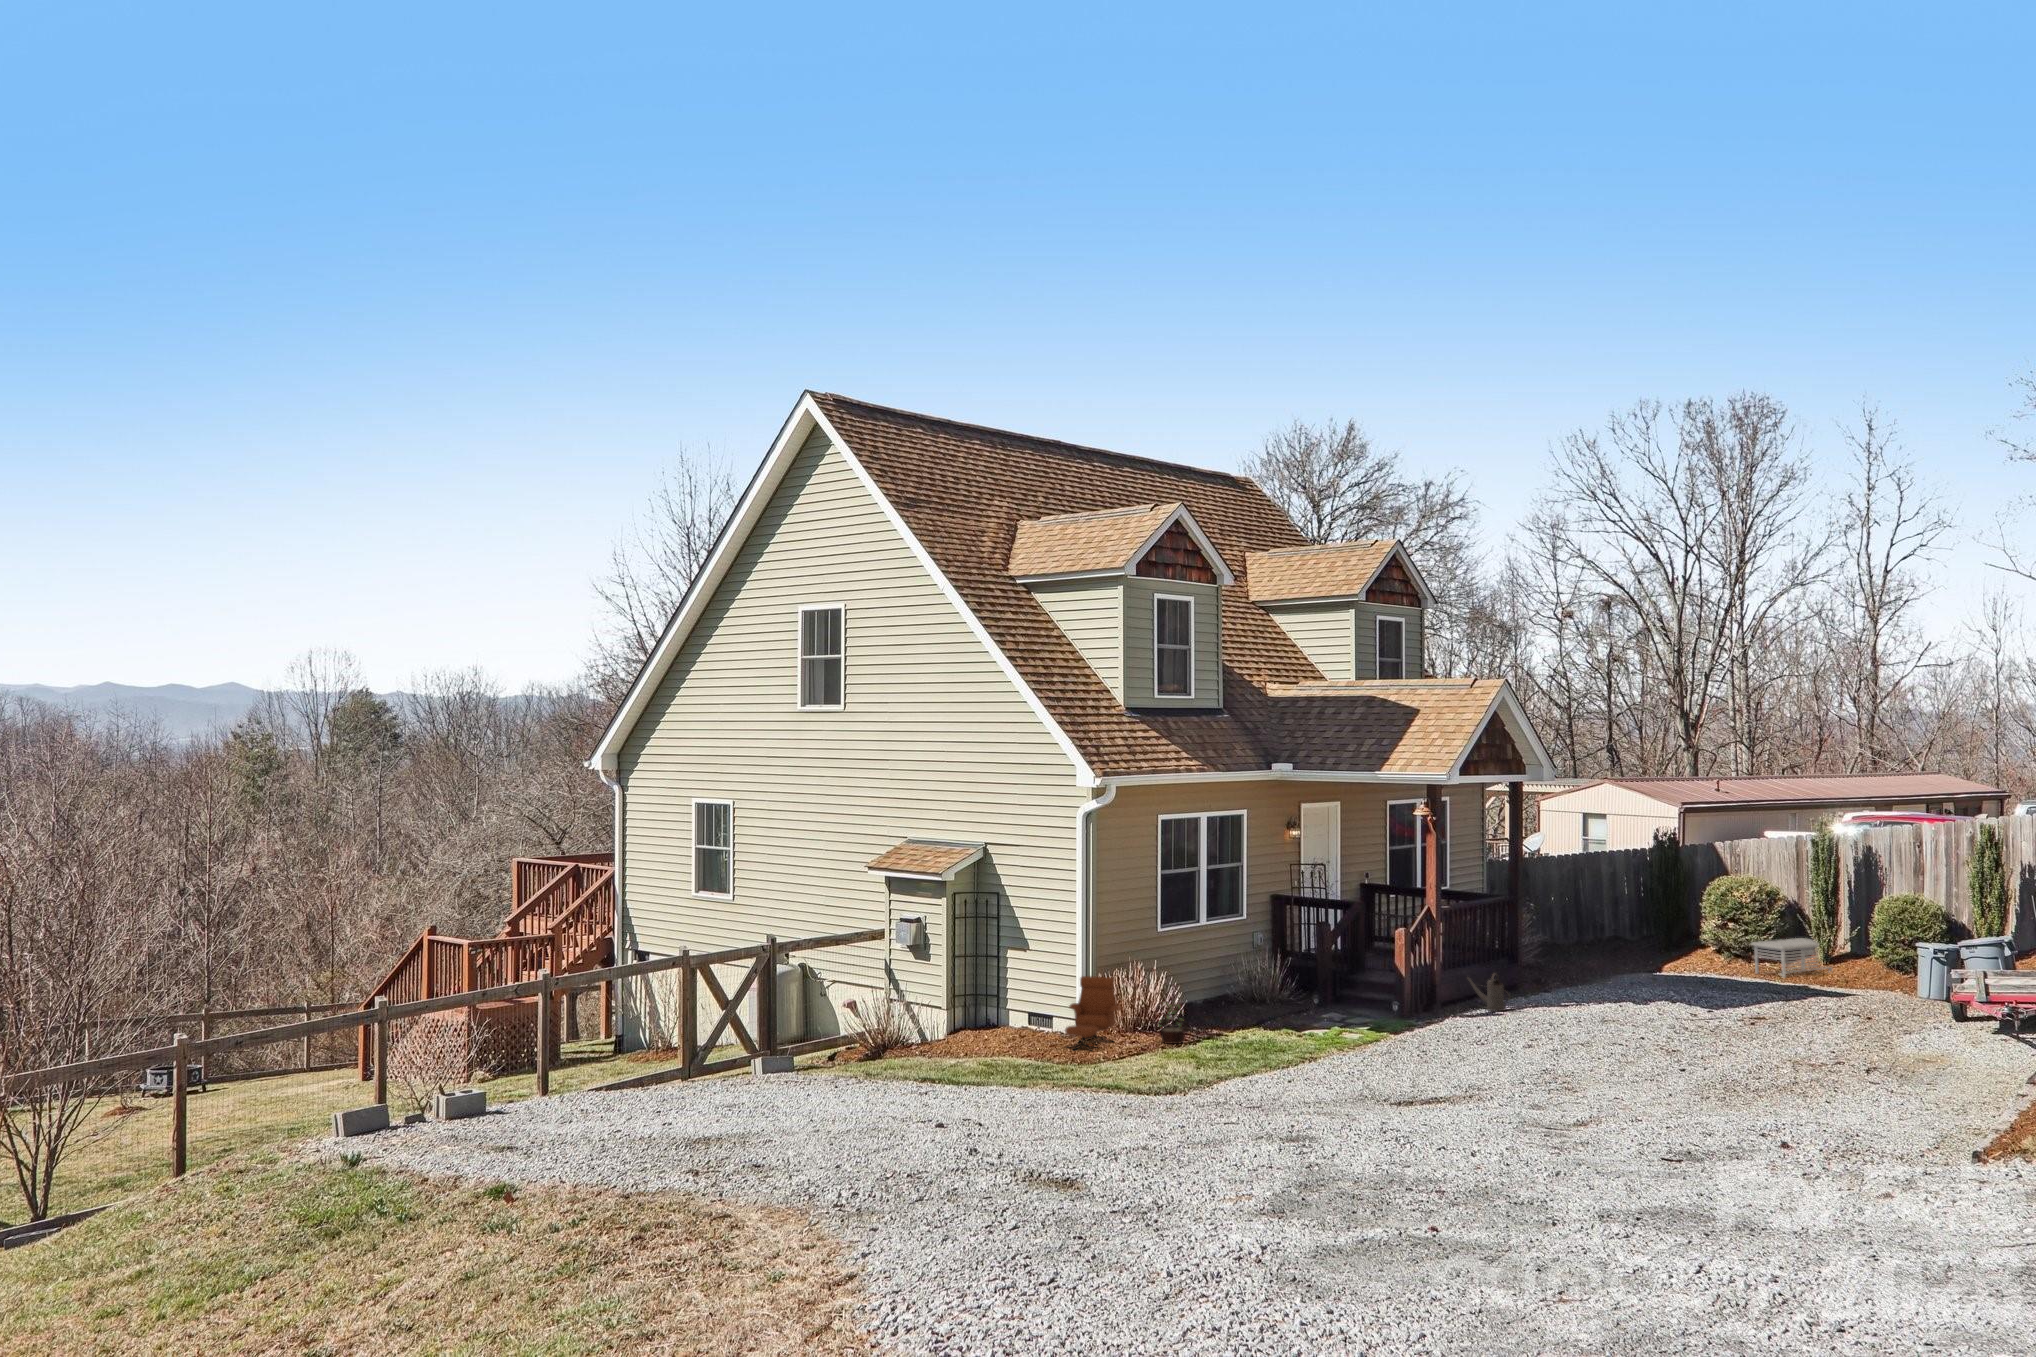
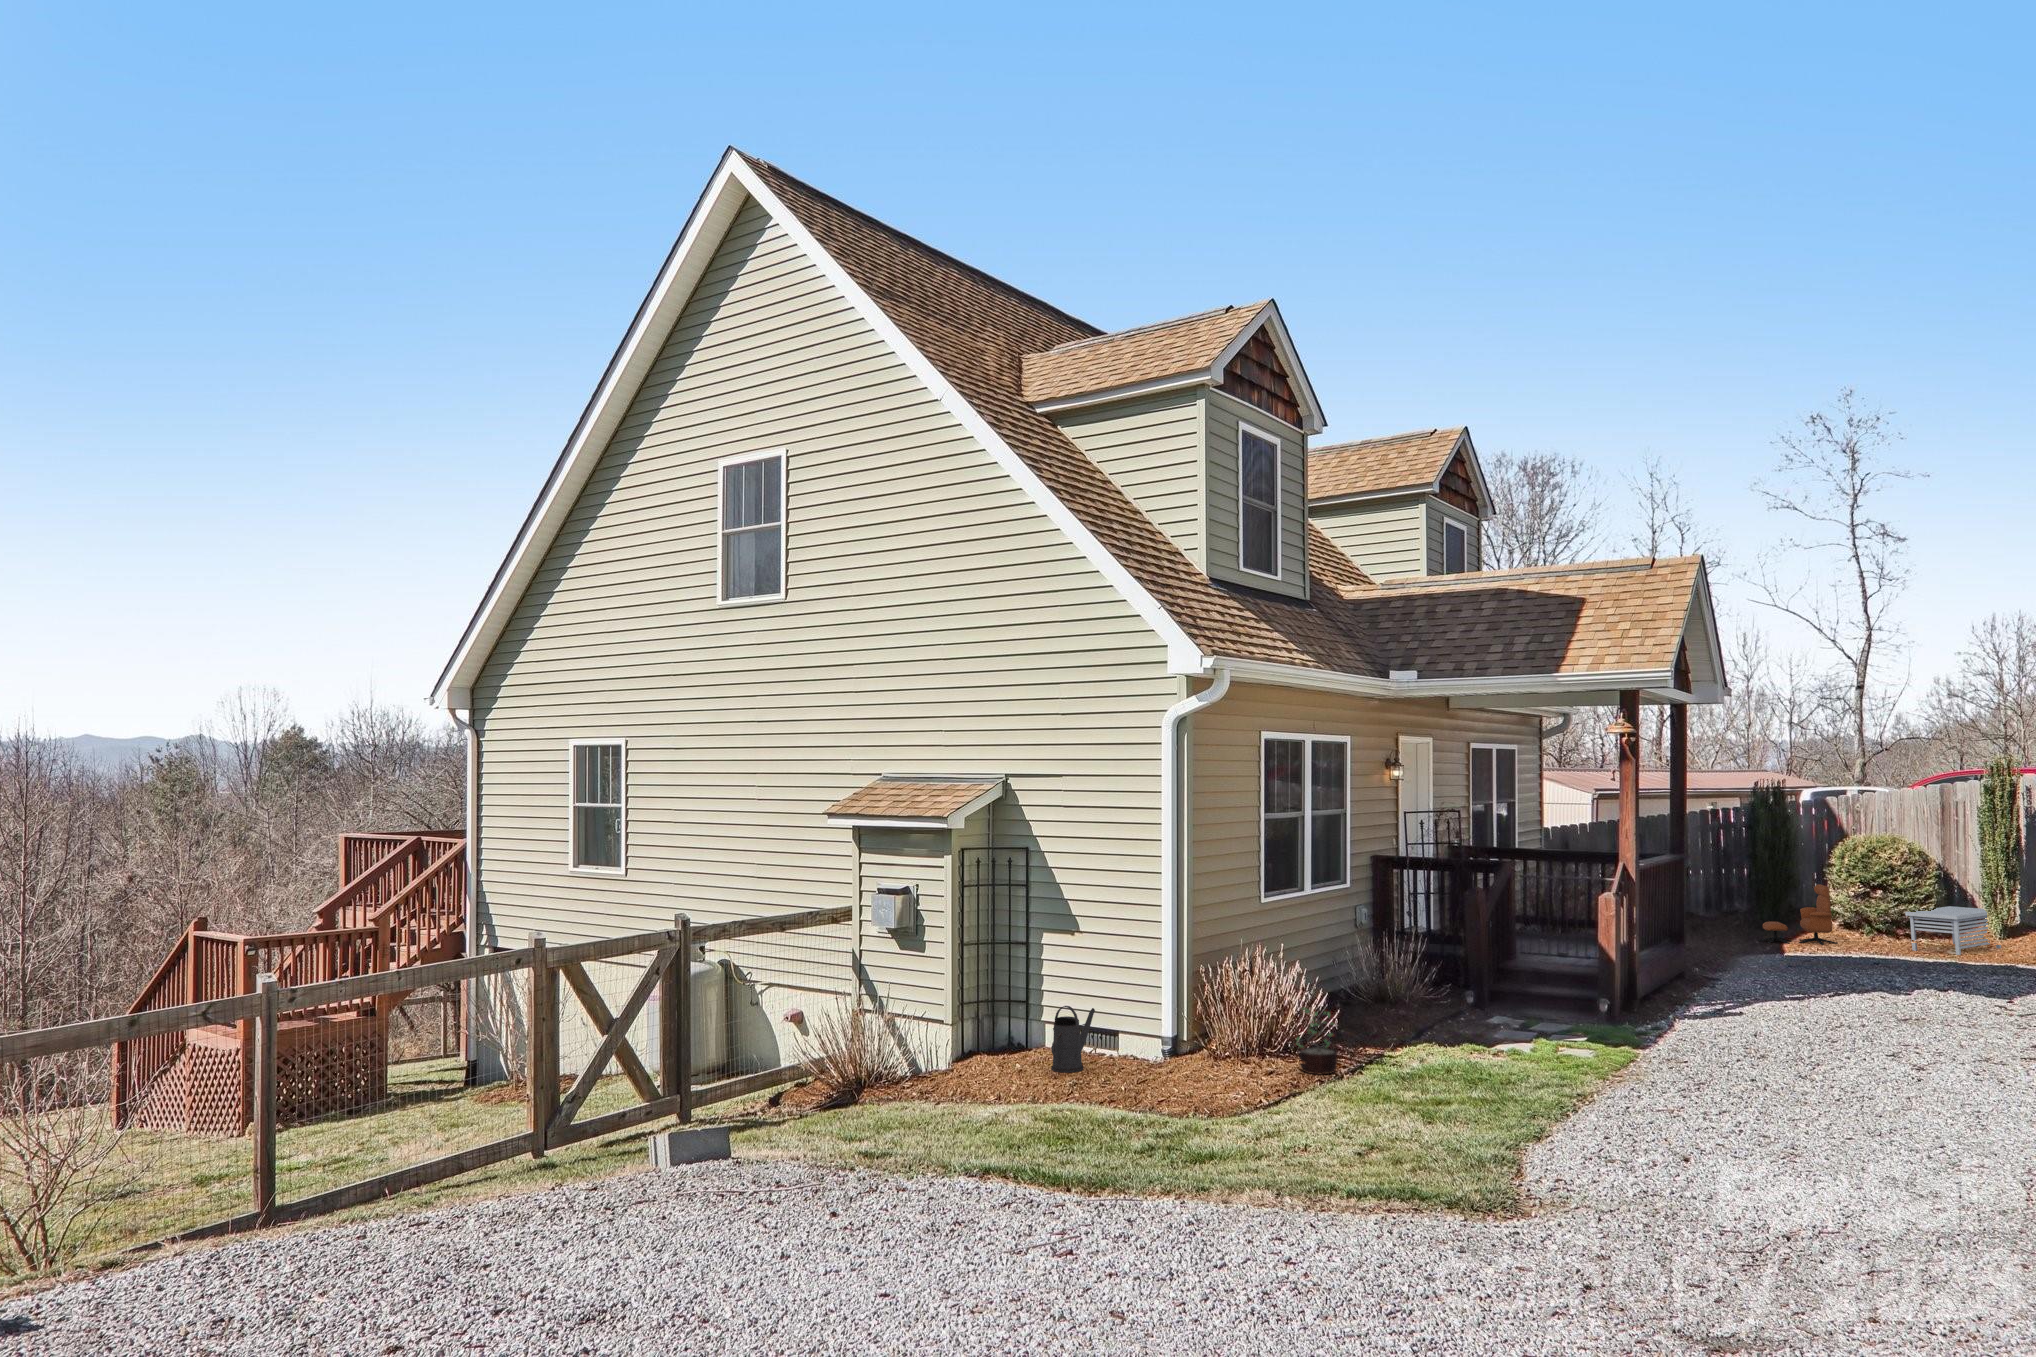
watering can: present [1468,973,1505,1011] -> present [1051,1006,1095,1073]
lounge chair: present [1065,976,1121,1051] -> present [1758,884,1837,945]

